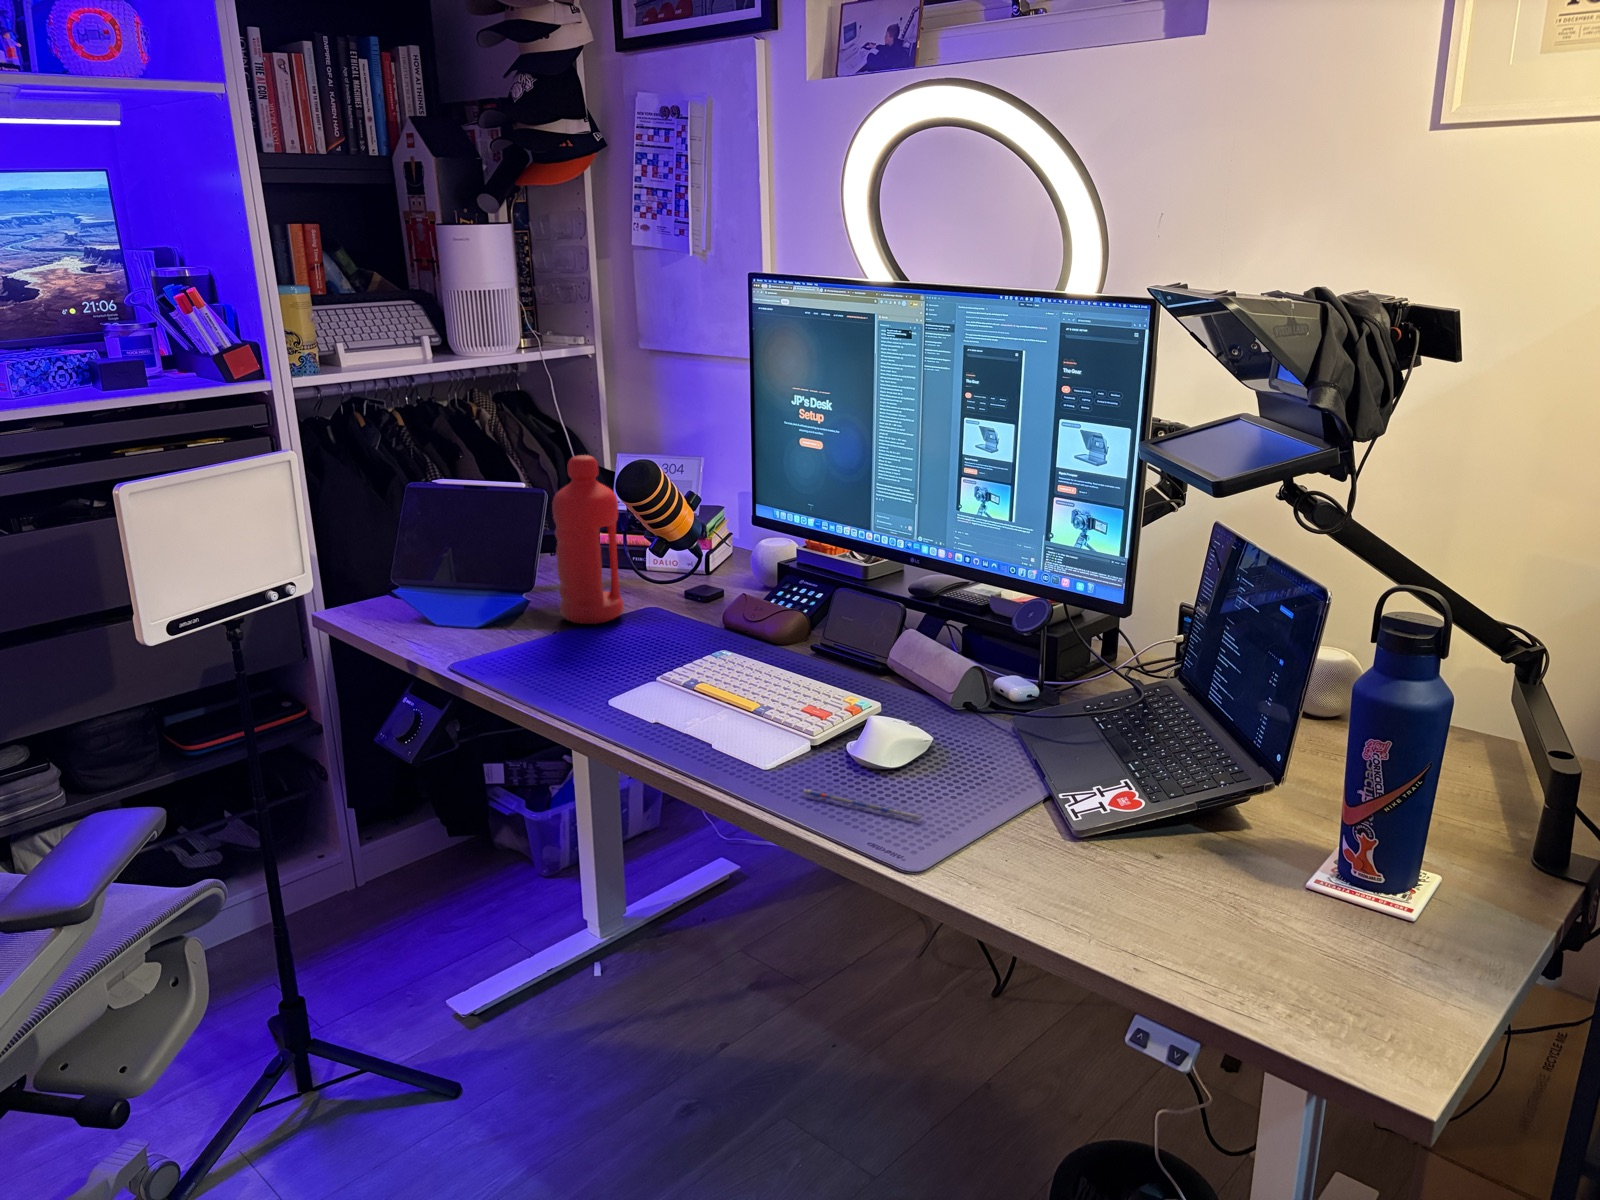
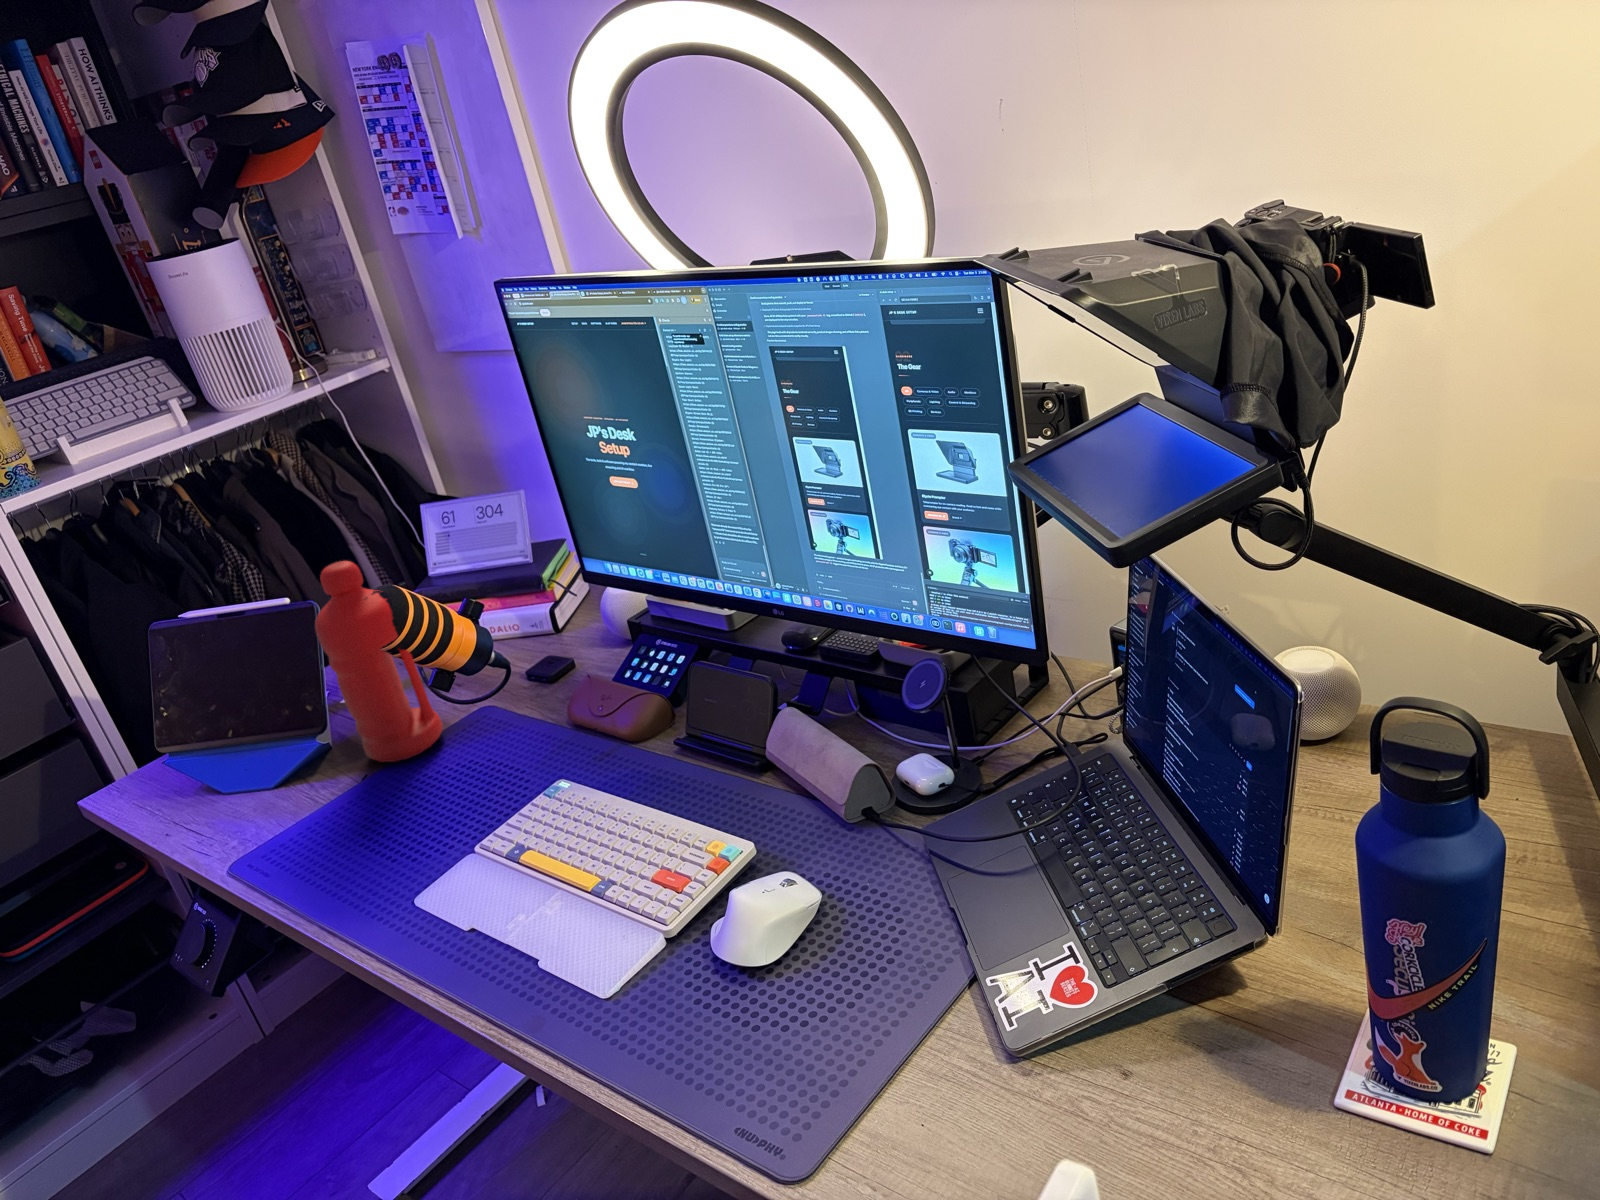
pen: present [803,790,921,819] -> none [650,1028,809,1065]

